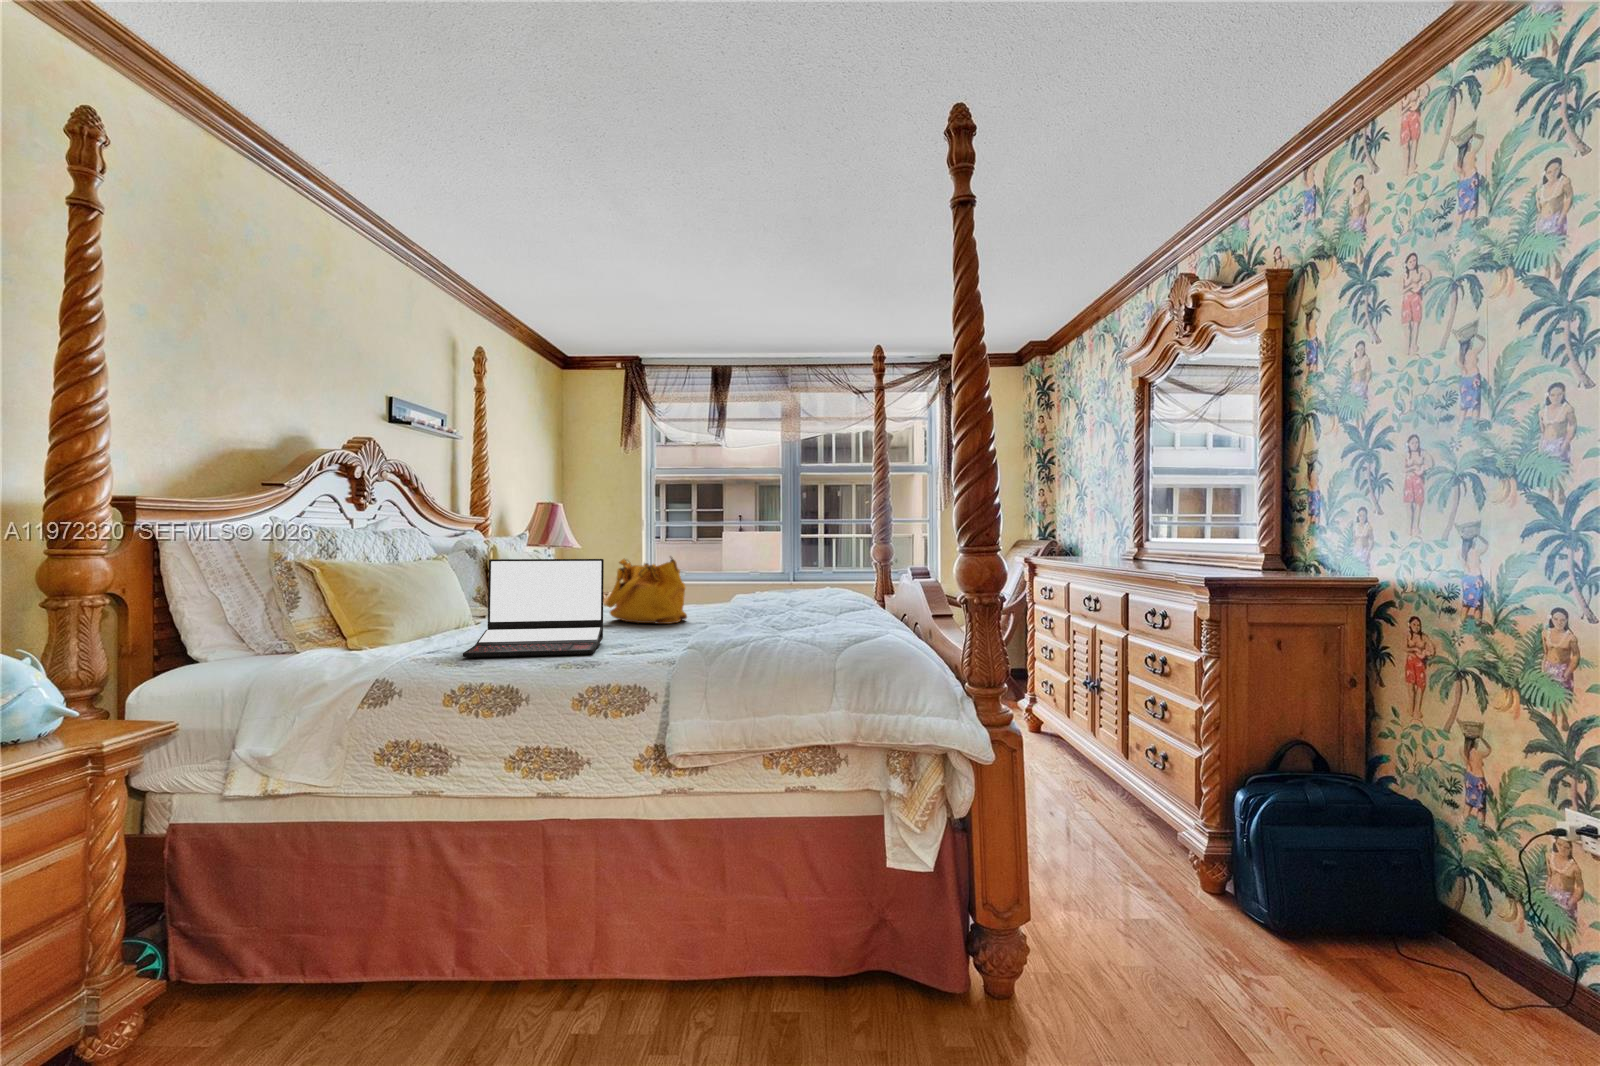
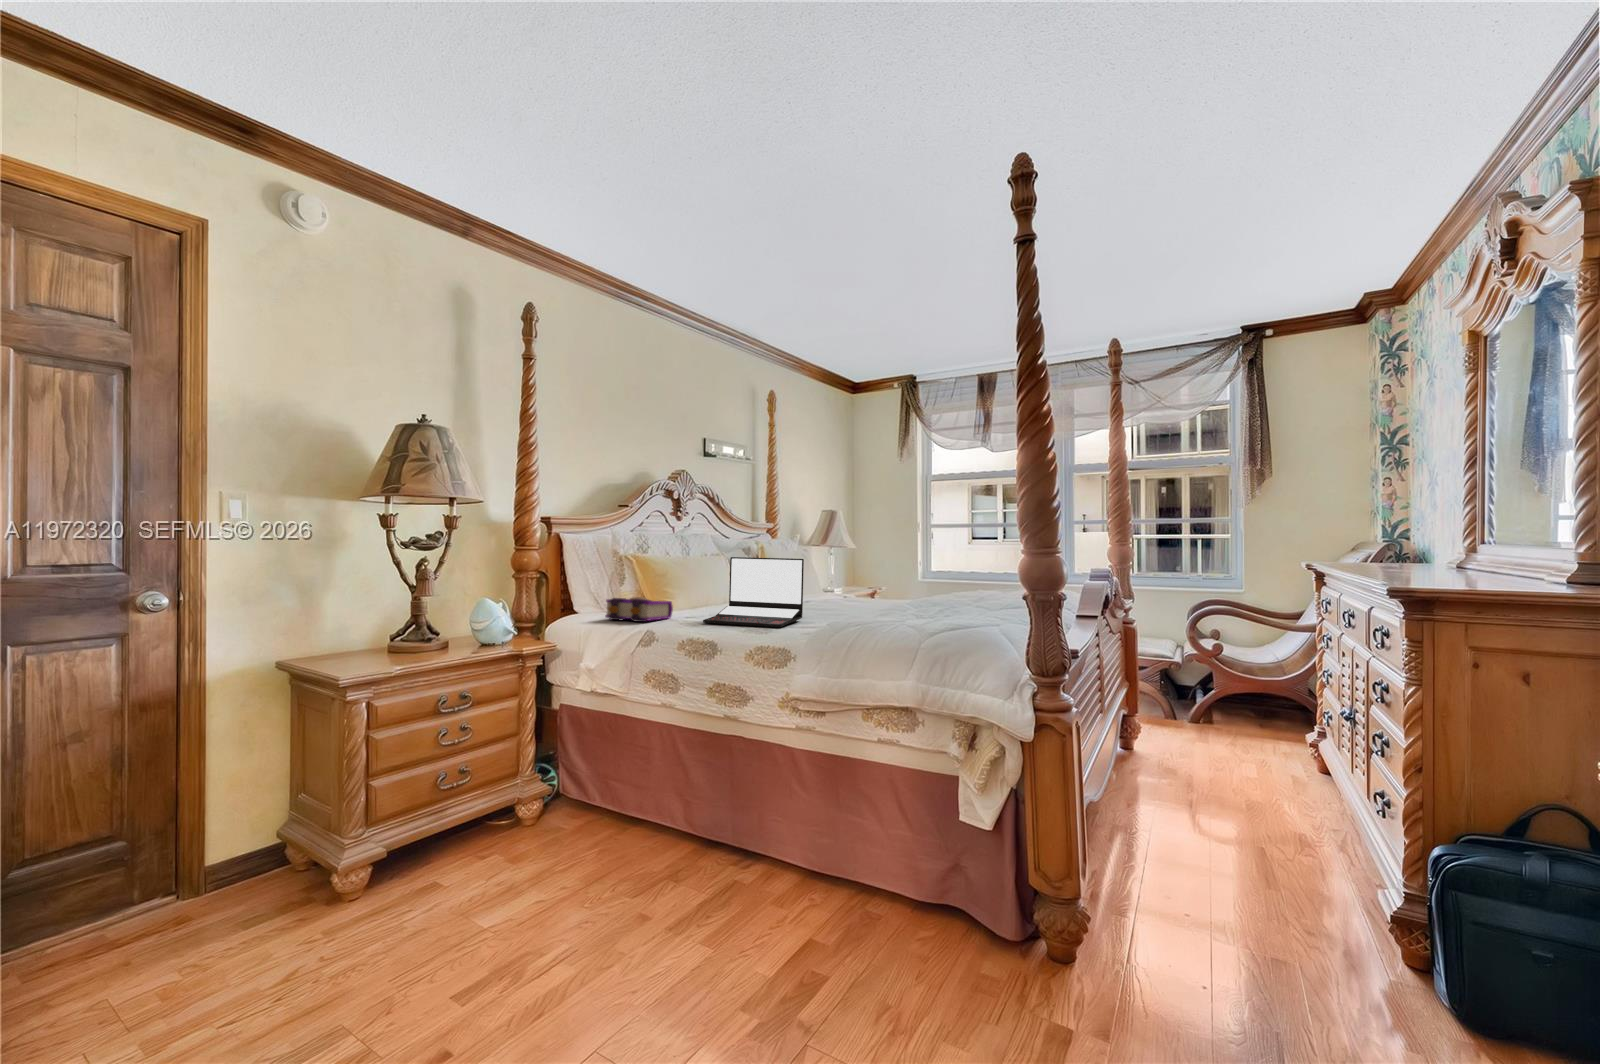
handbag: present [605,556,687,624] -> none [826,556,892,612]
book: none [272,625,397,666] -> present [605,597,673,622]

